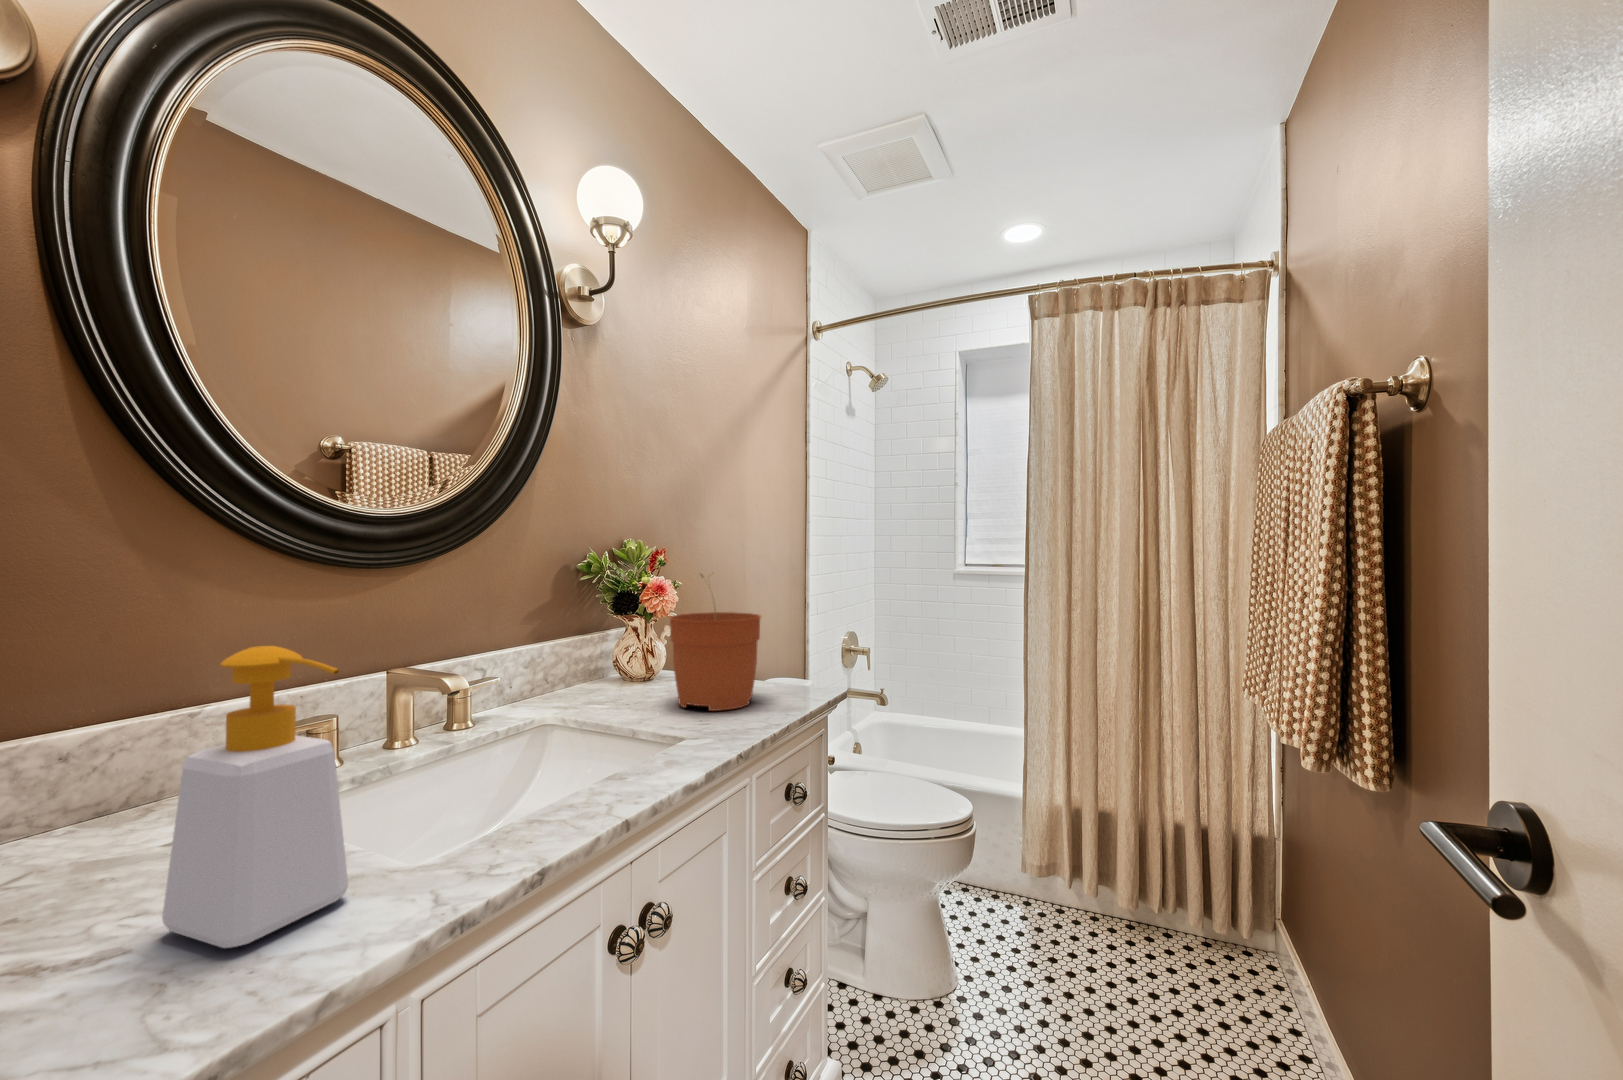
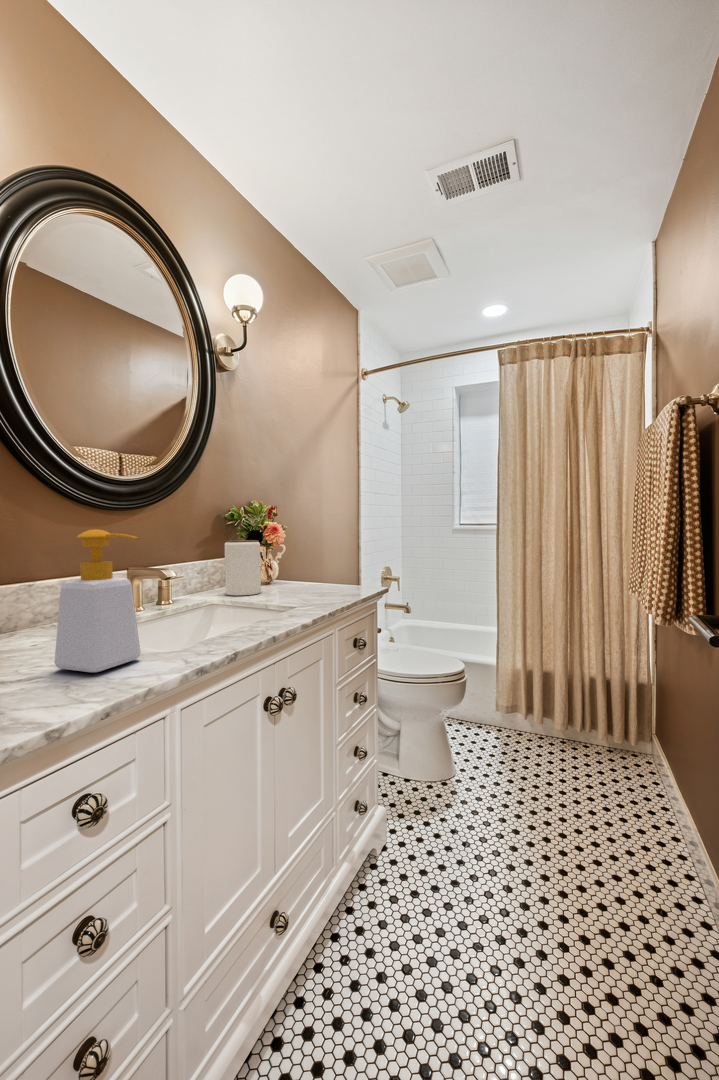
plant pot: present [669,574,761,711] -> none [283,518,338,597]
jar: none [571,605,632,702] -> present [225,540,261,595]

